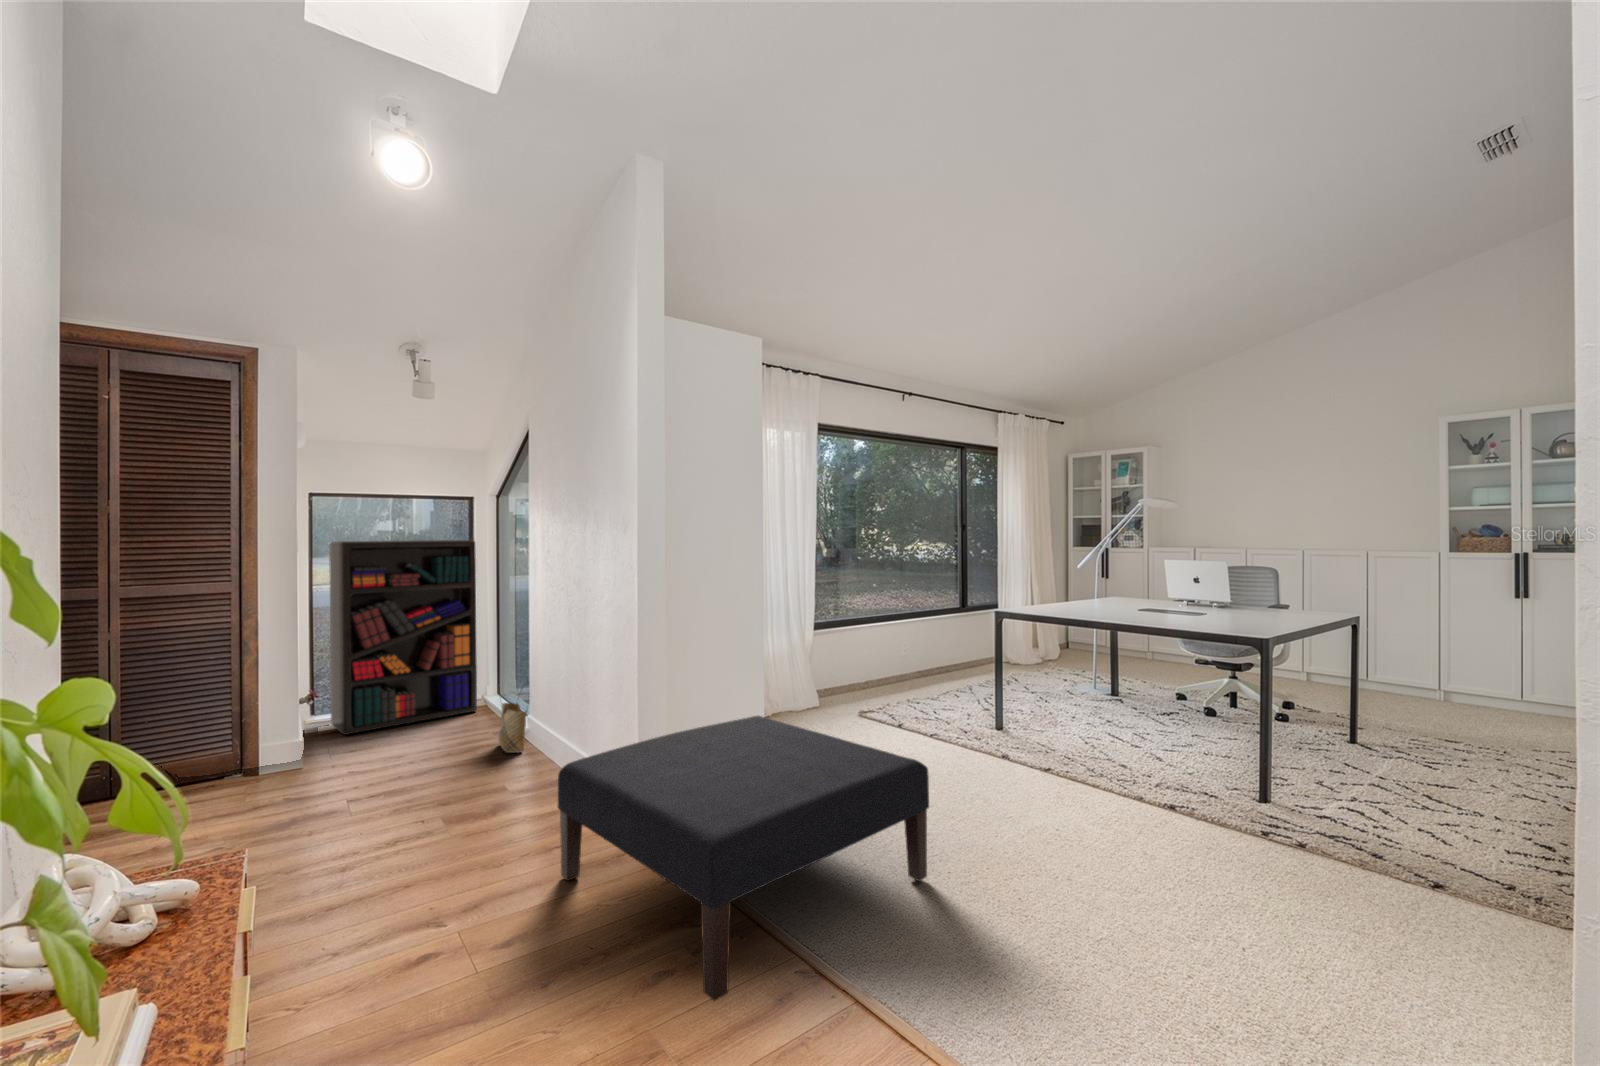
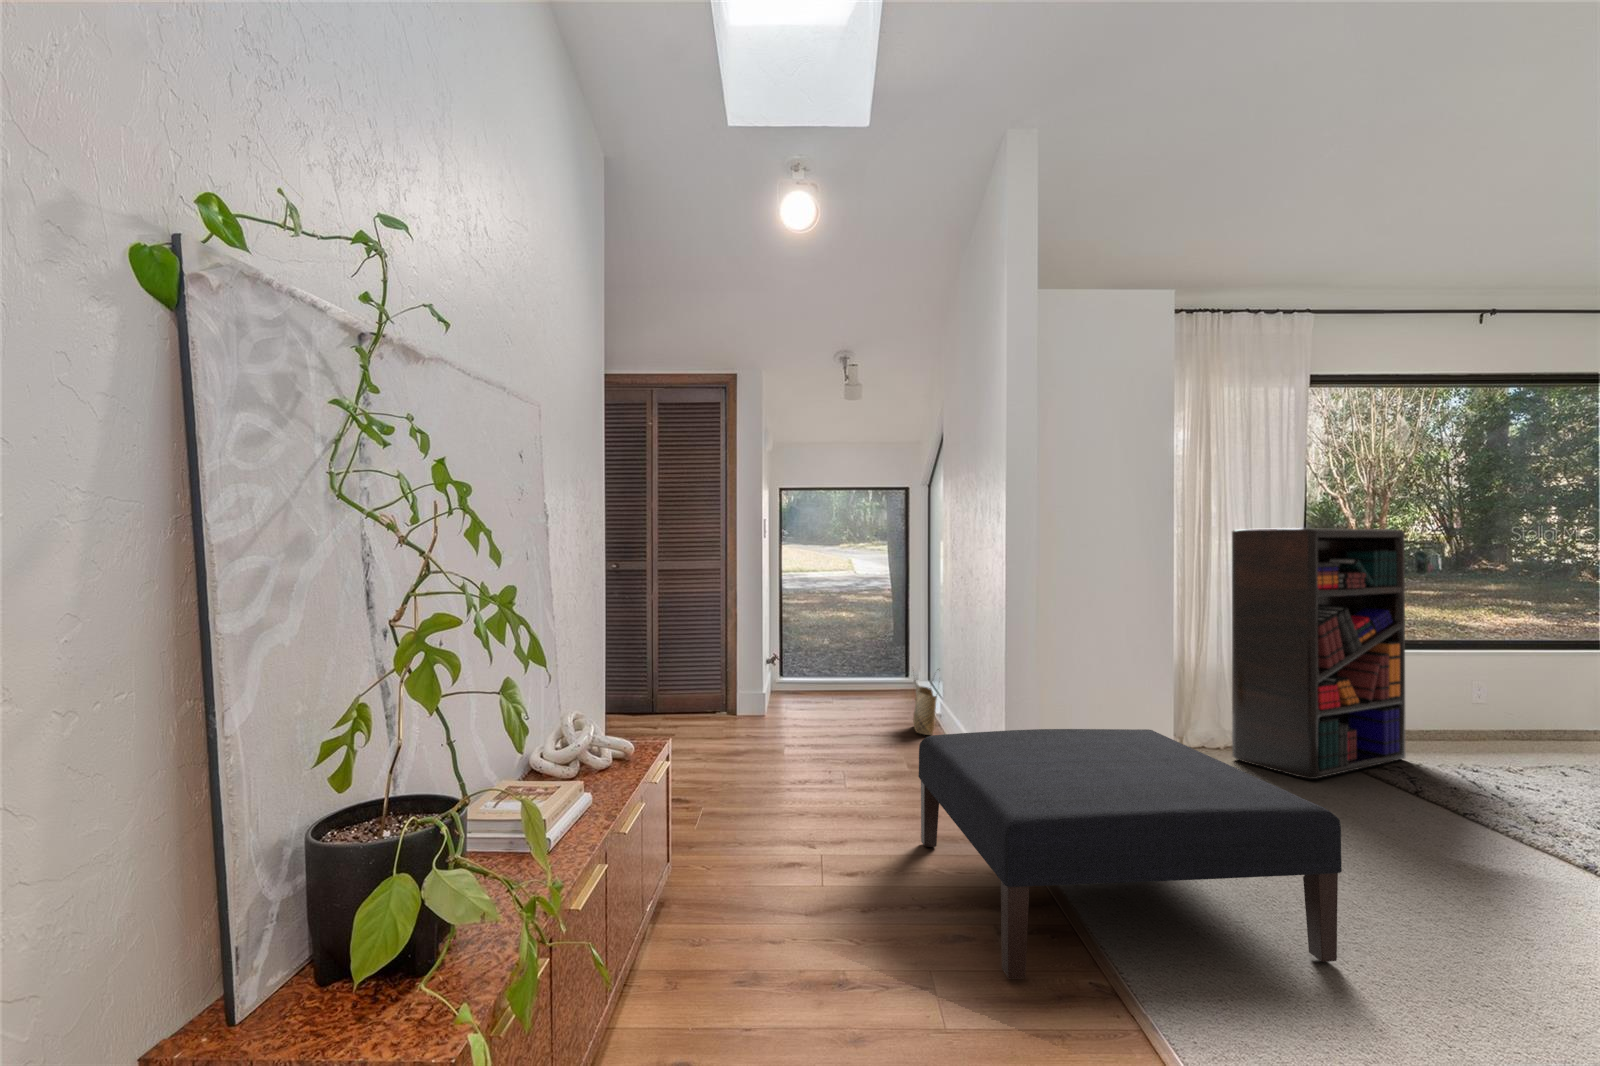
bookshelf: present [329,540,477,734] -> present [1232,528,1406,779]

